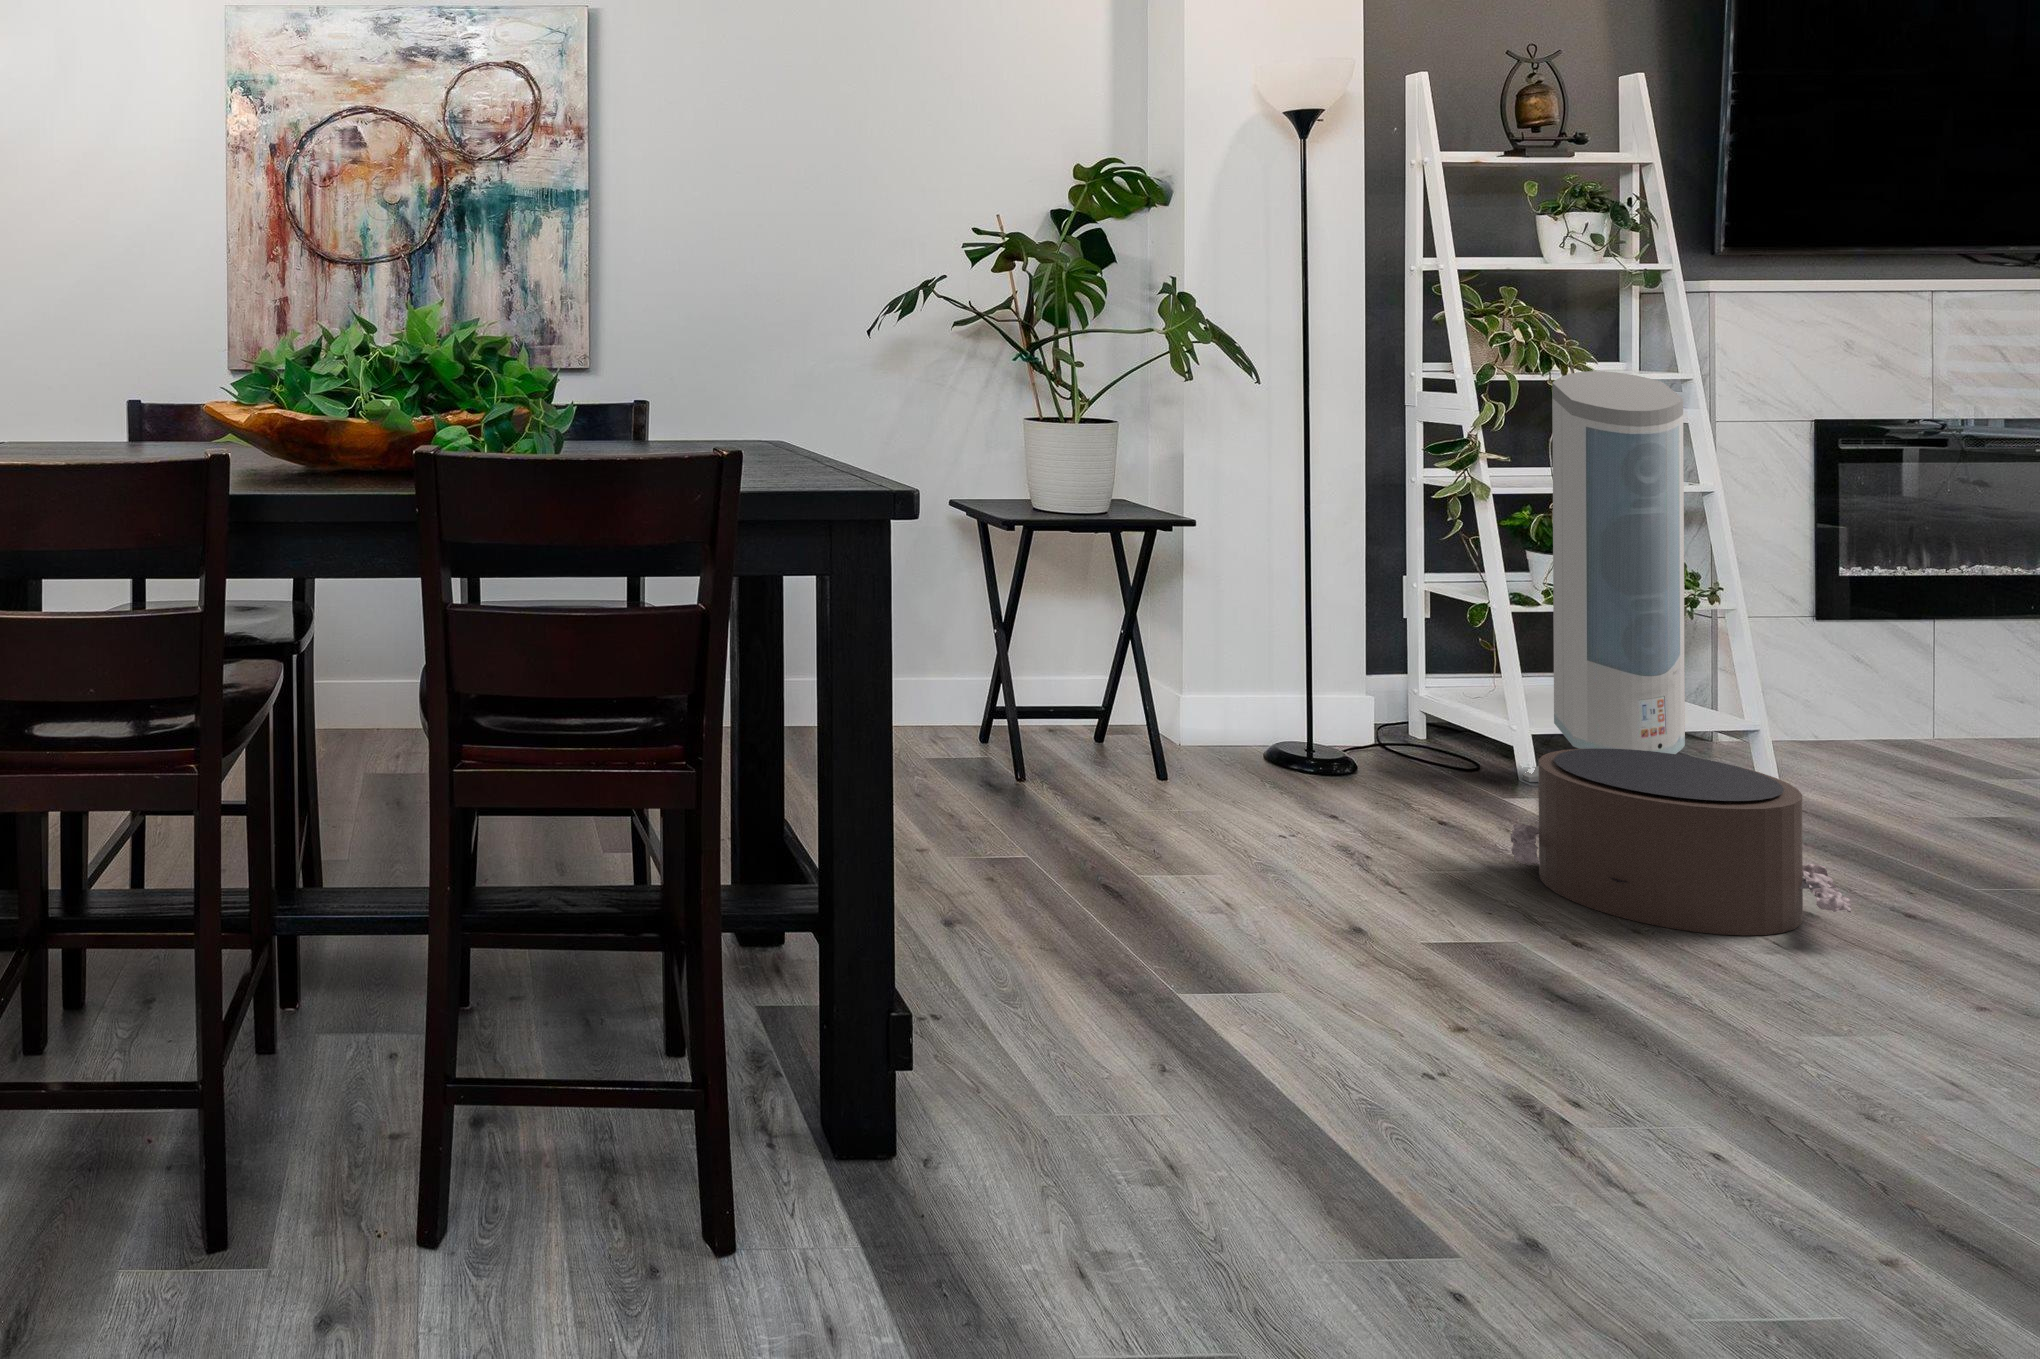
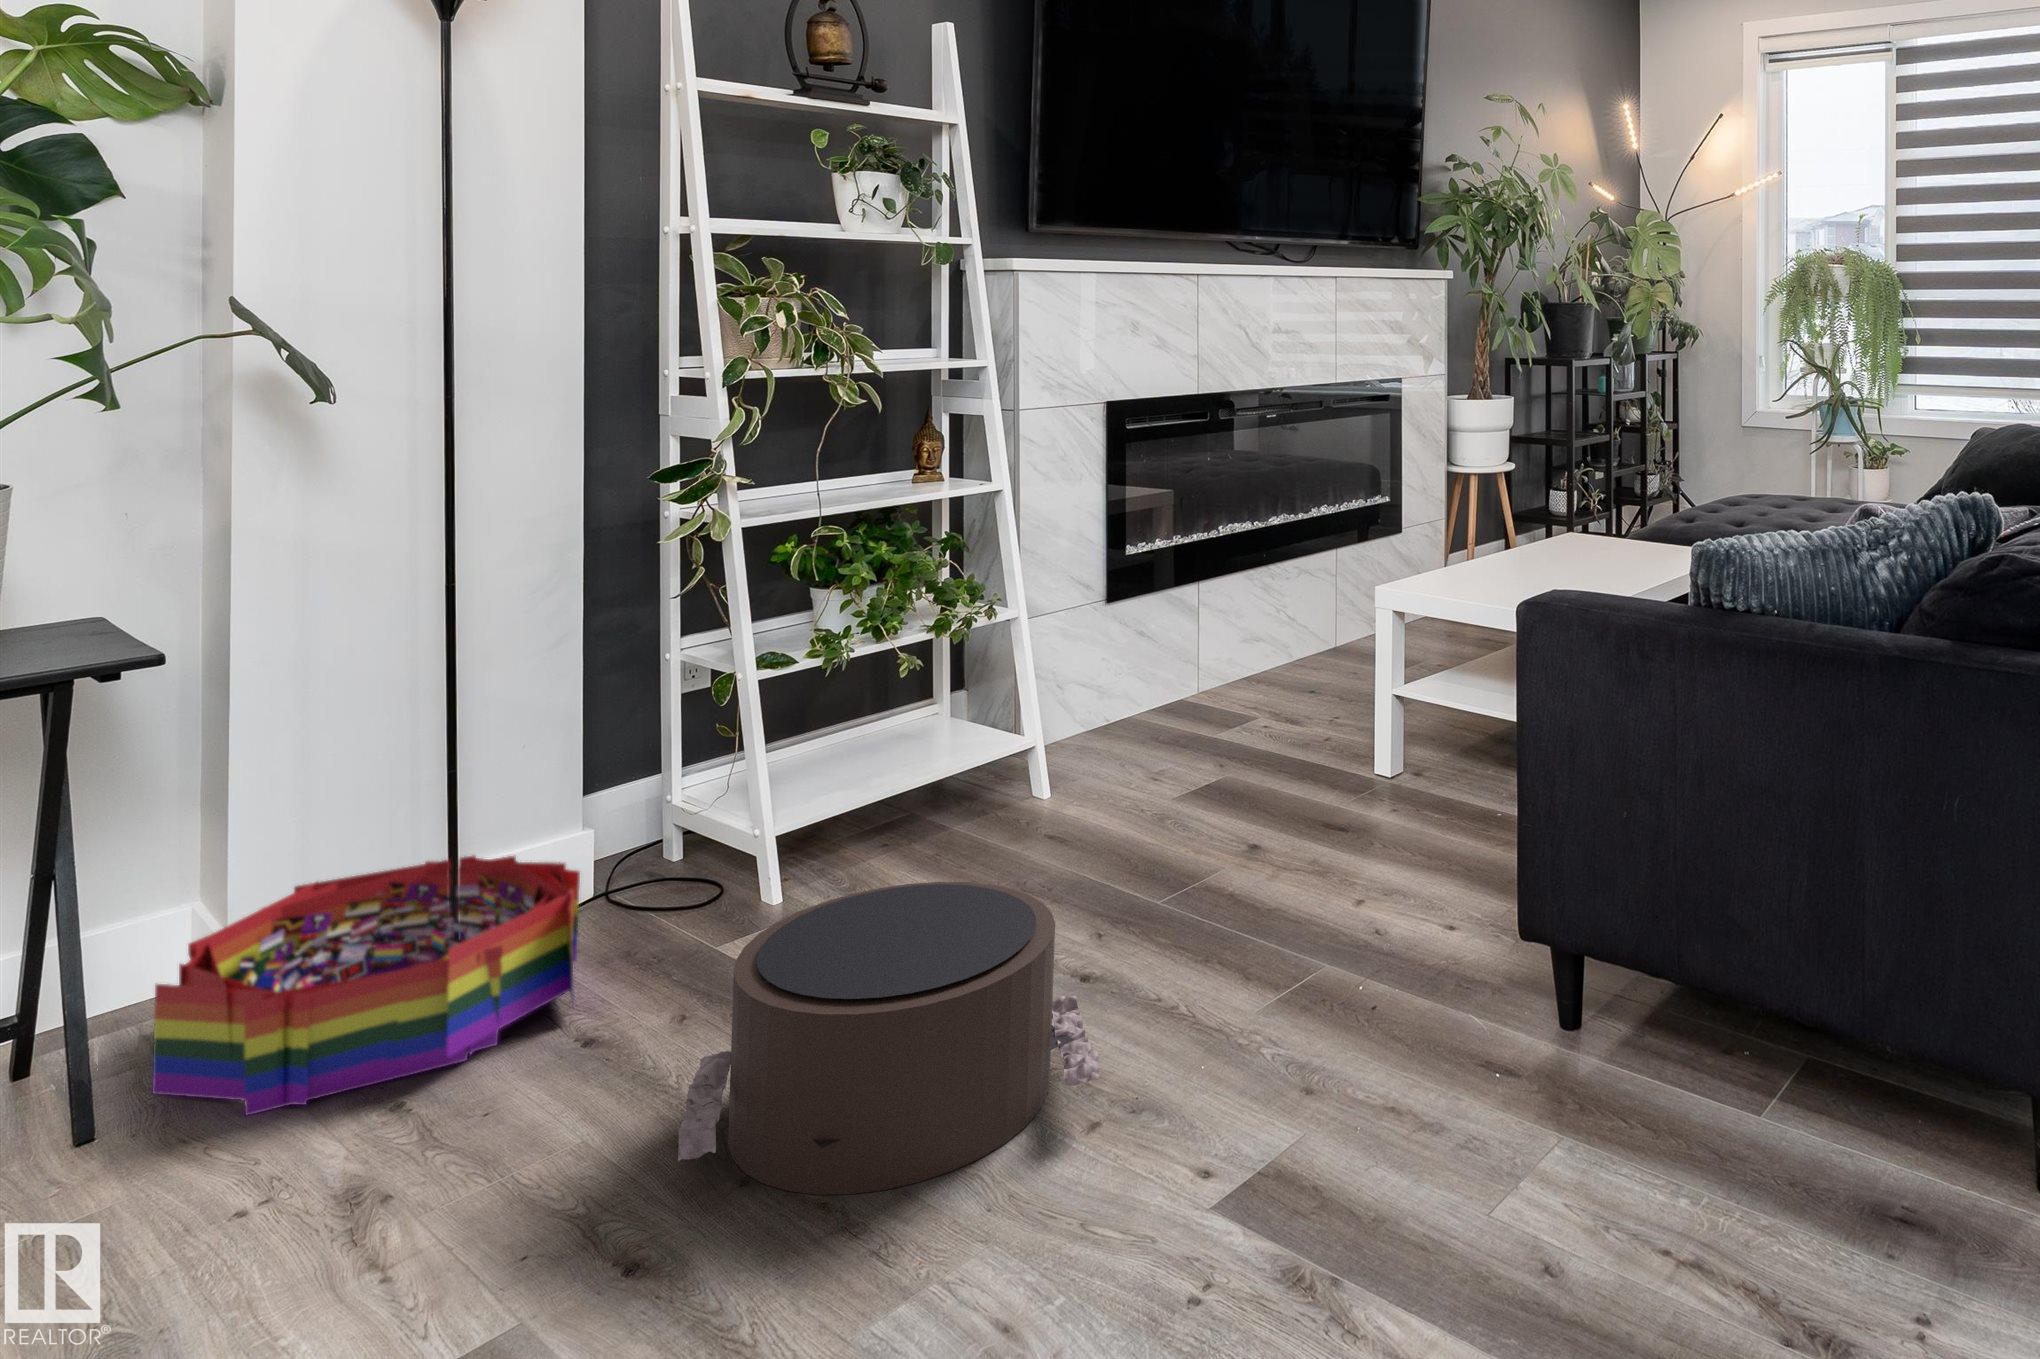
air purifier: present [1523,371,1685,782] -> none [762,368,983,918]
storage bin: none [1185,688,1409,804] -> present [152,855,580,1115]

